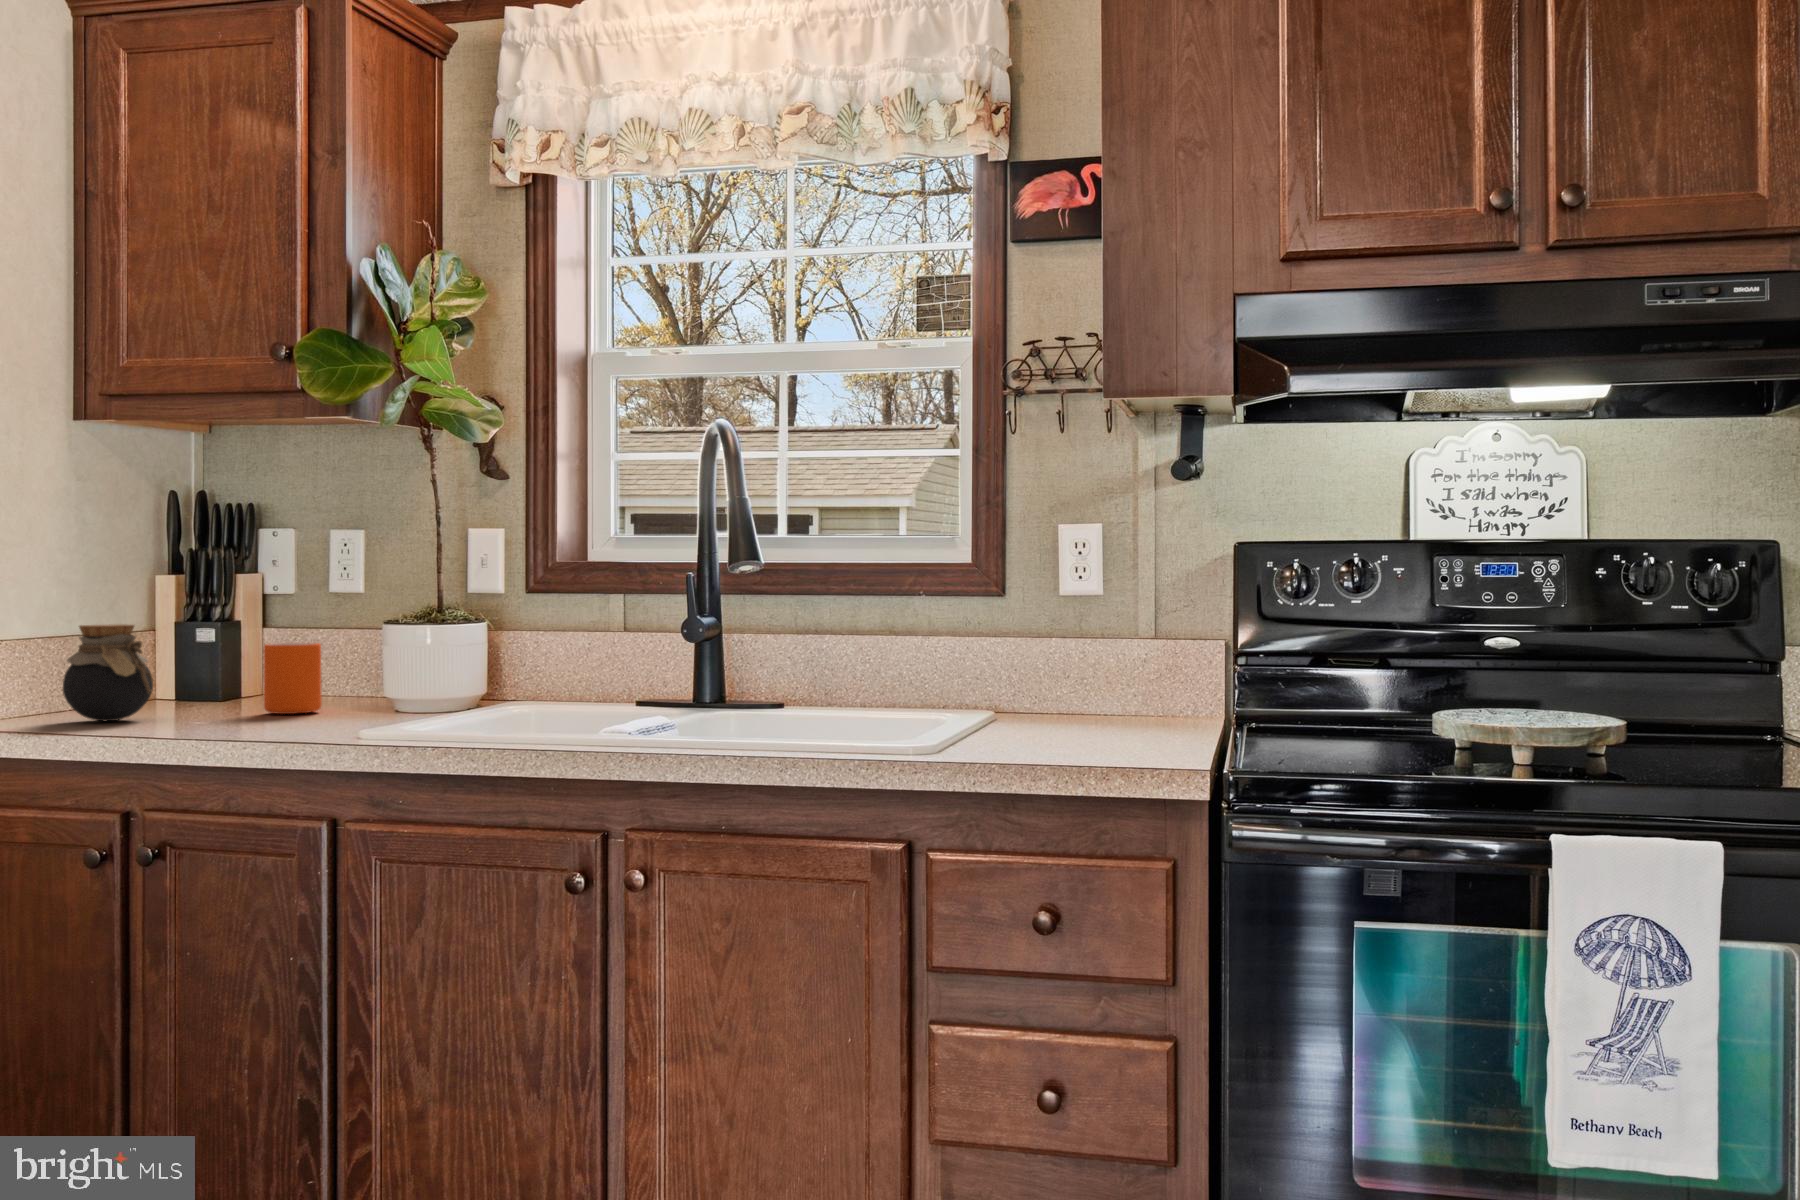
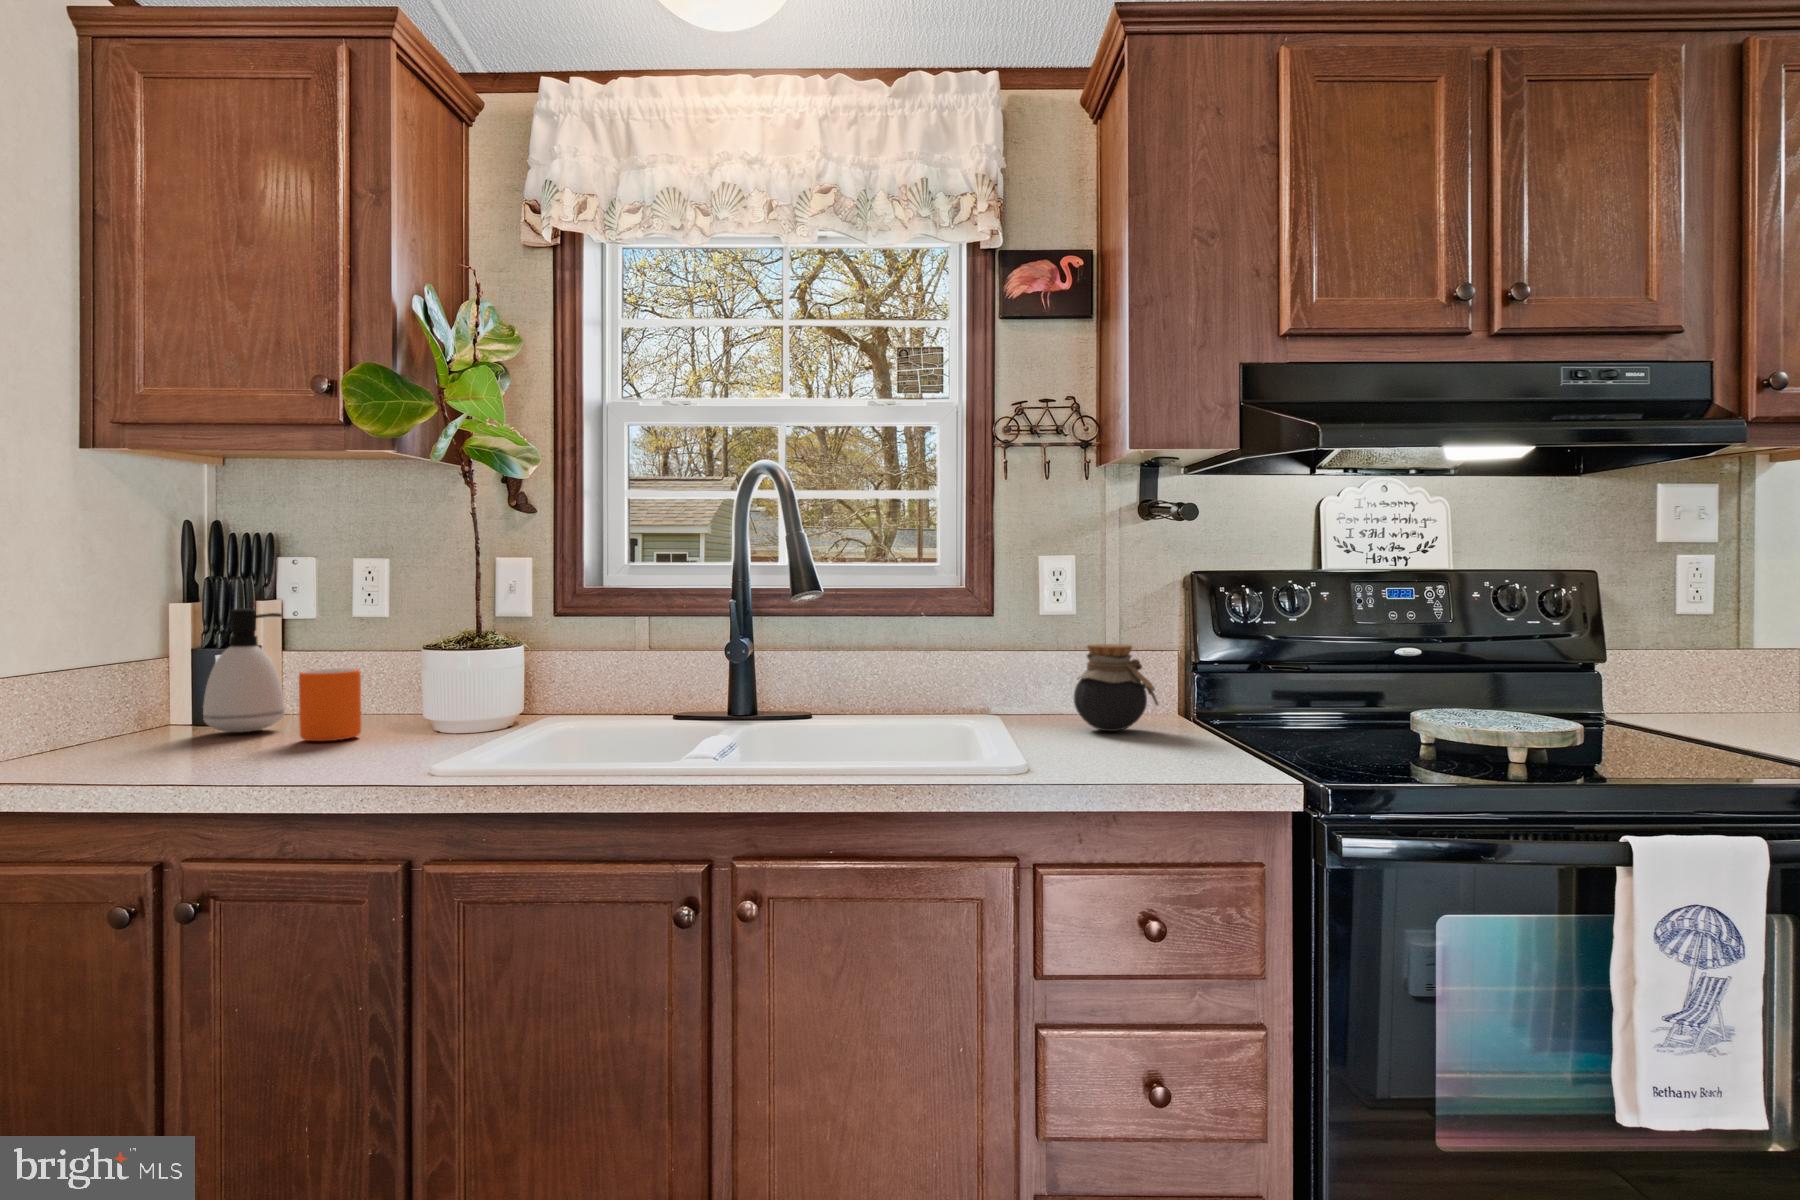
soap dispenser: none [182,581,256,706] -> present [203,608,285,732]
jar: present [63,624,153,721] -> present [1074,644,1158,731]

